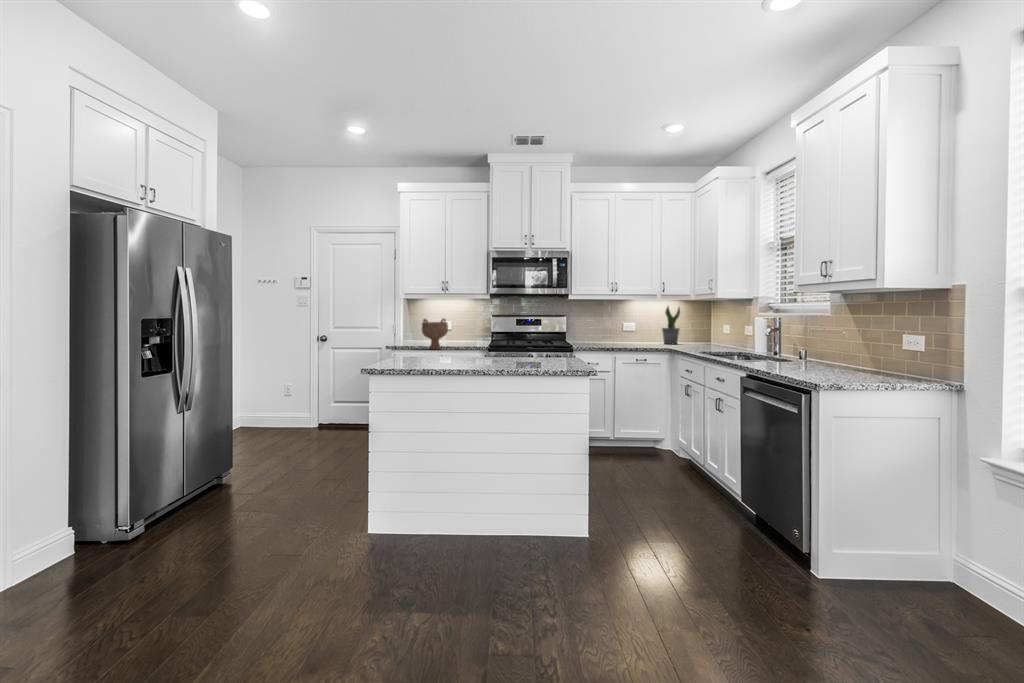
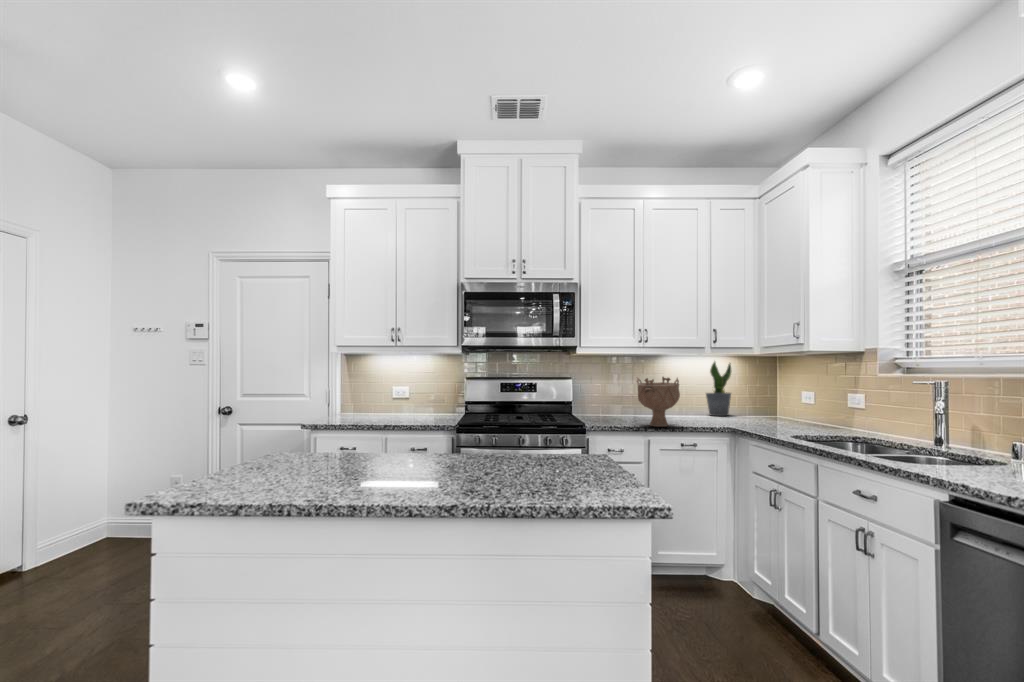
decorative bowl: present [422,318,448,349] -> present [637,377,680,427]

